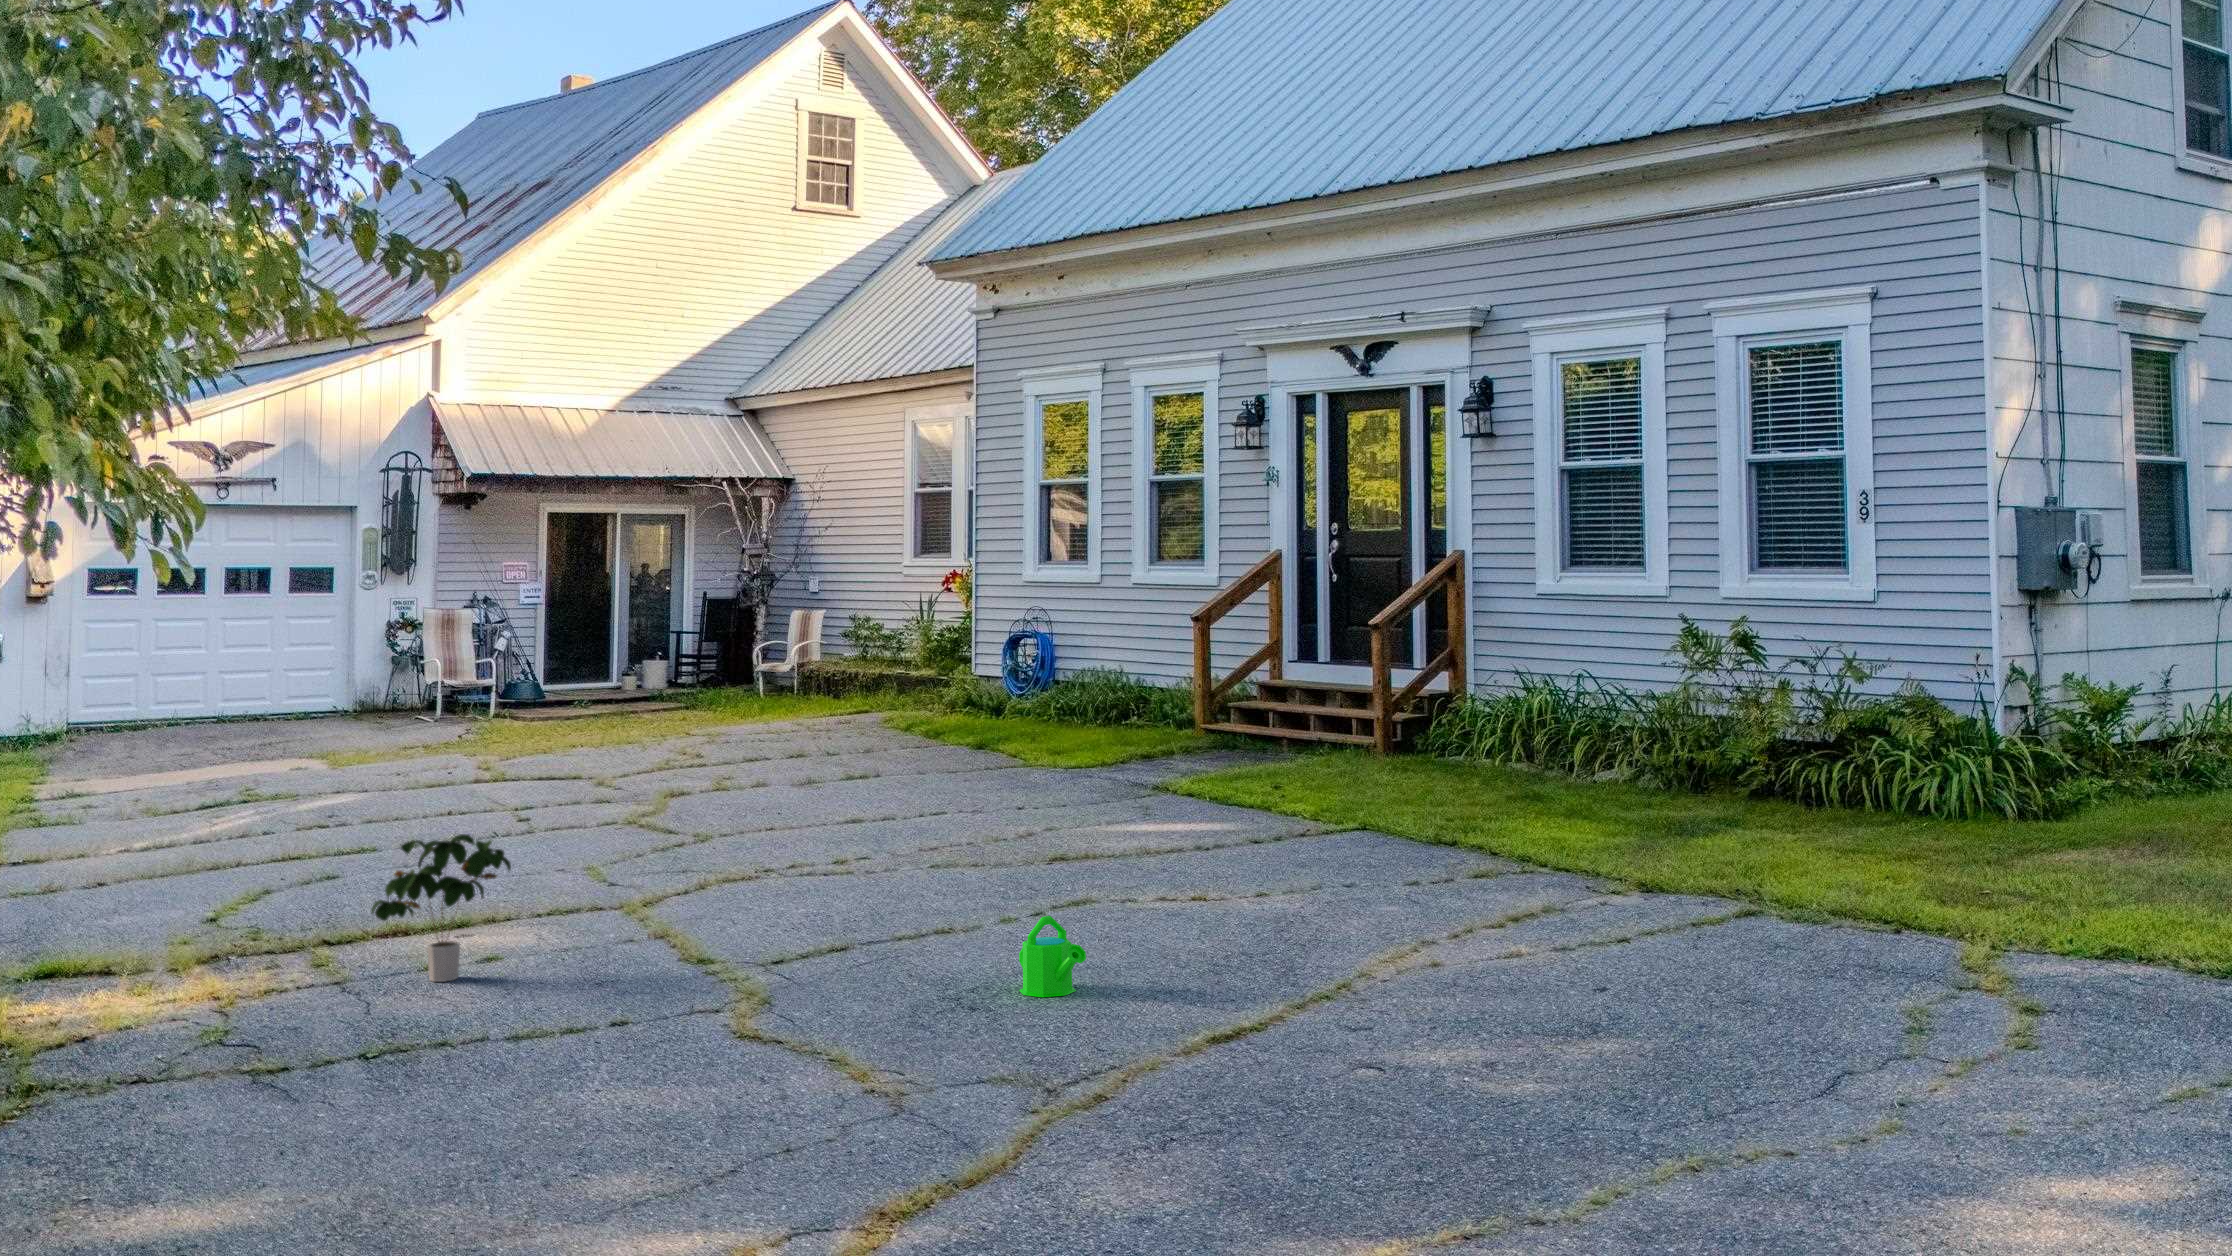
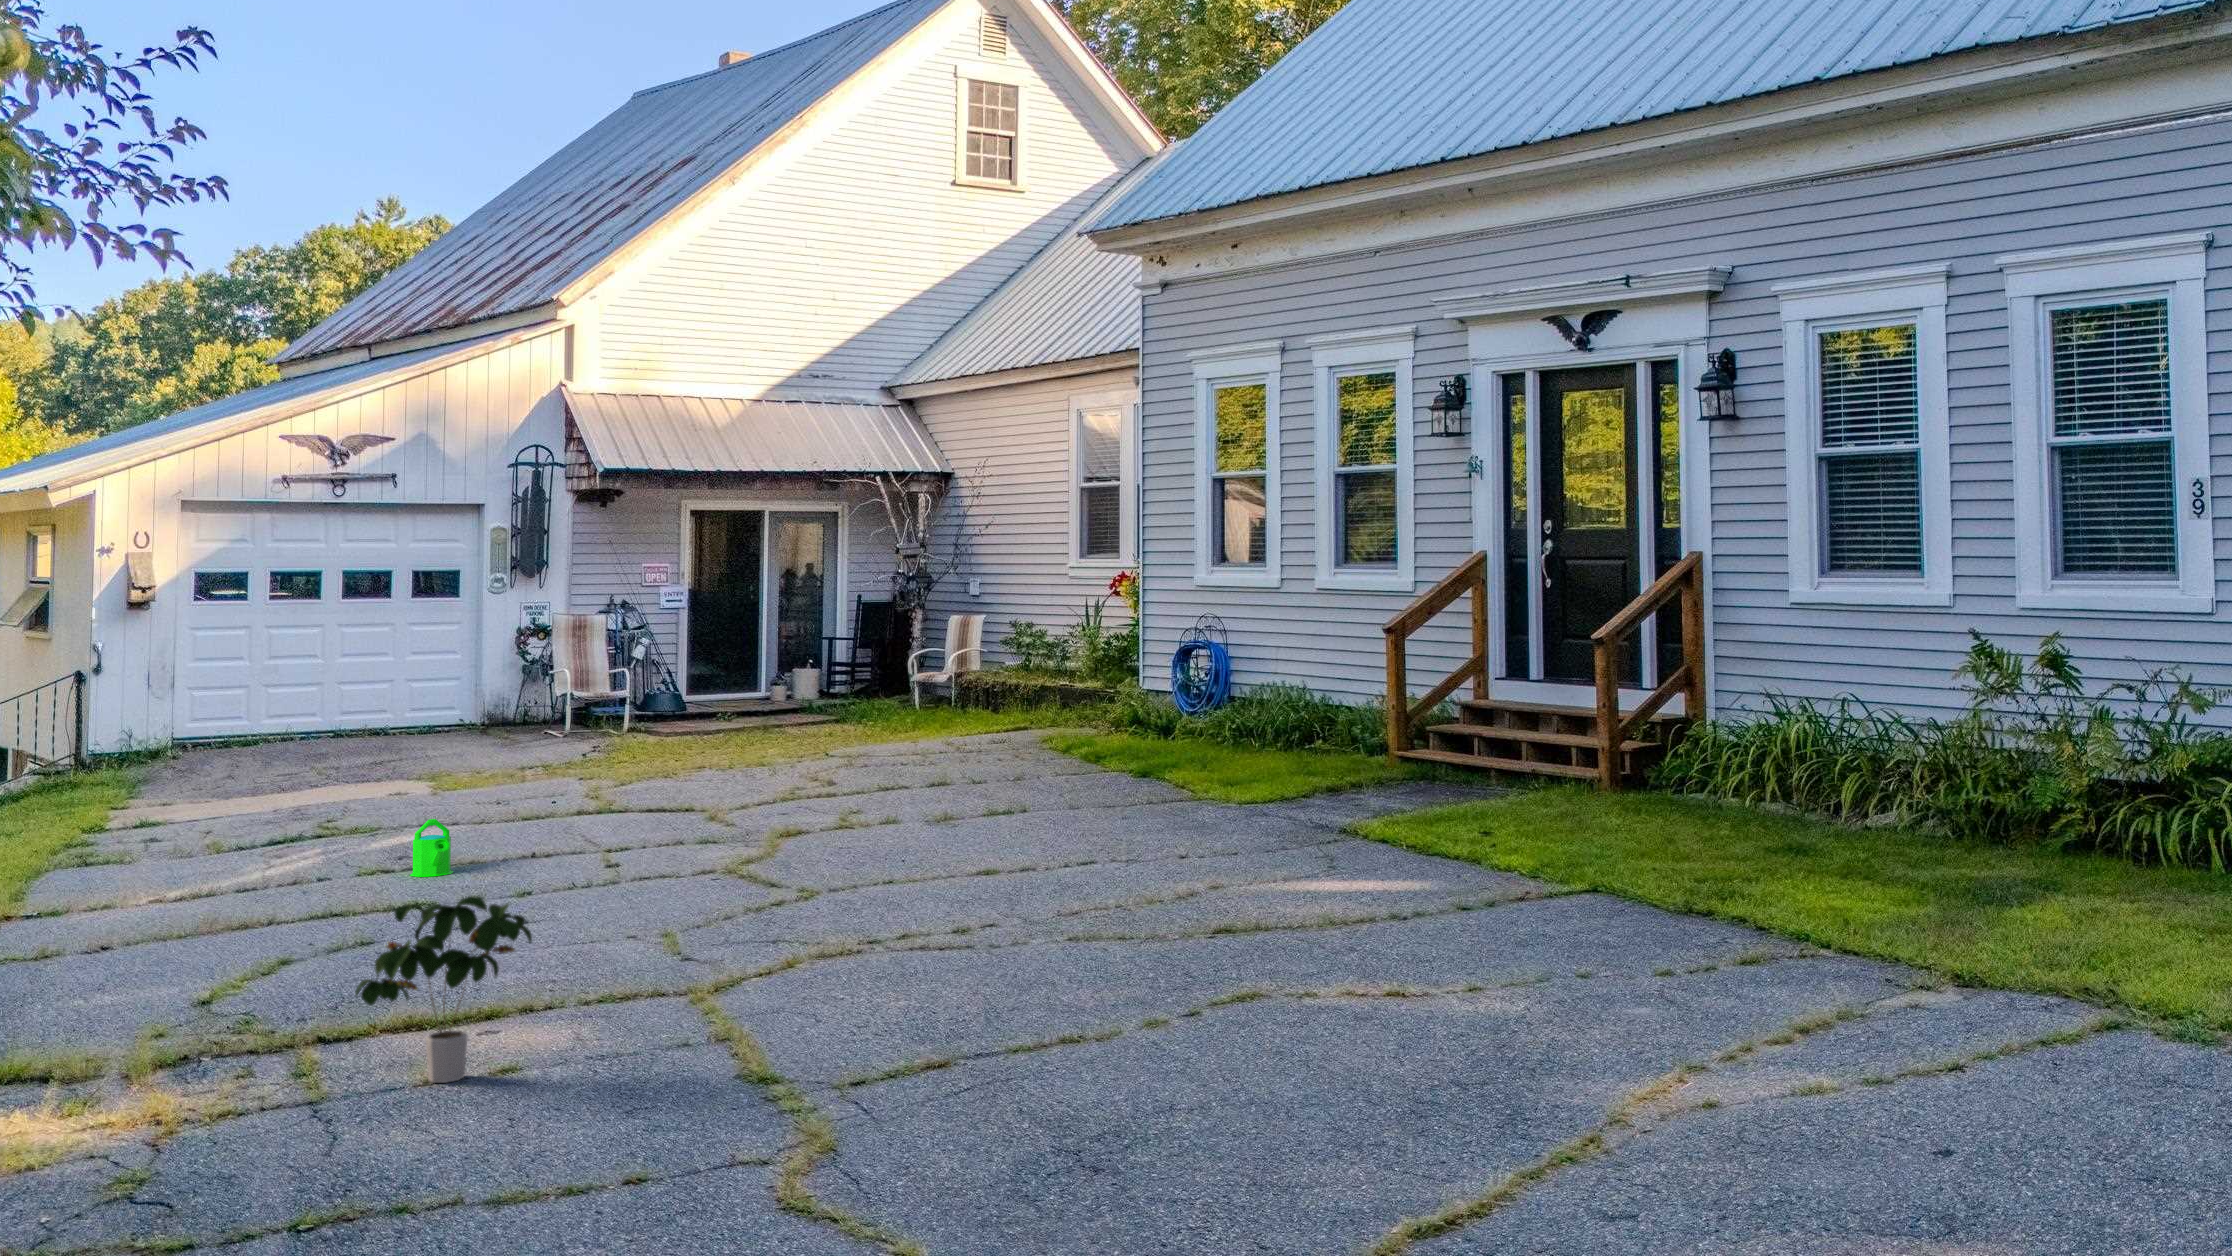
watering can: present [1019,916,1086,997] -> present [410,819,453,877]

